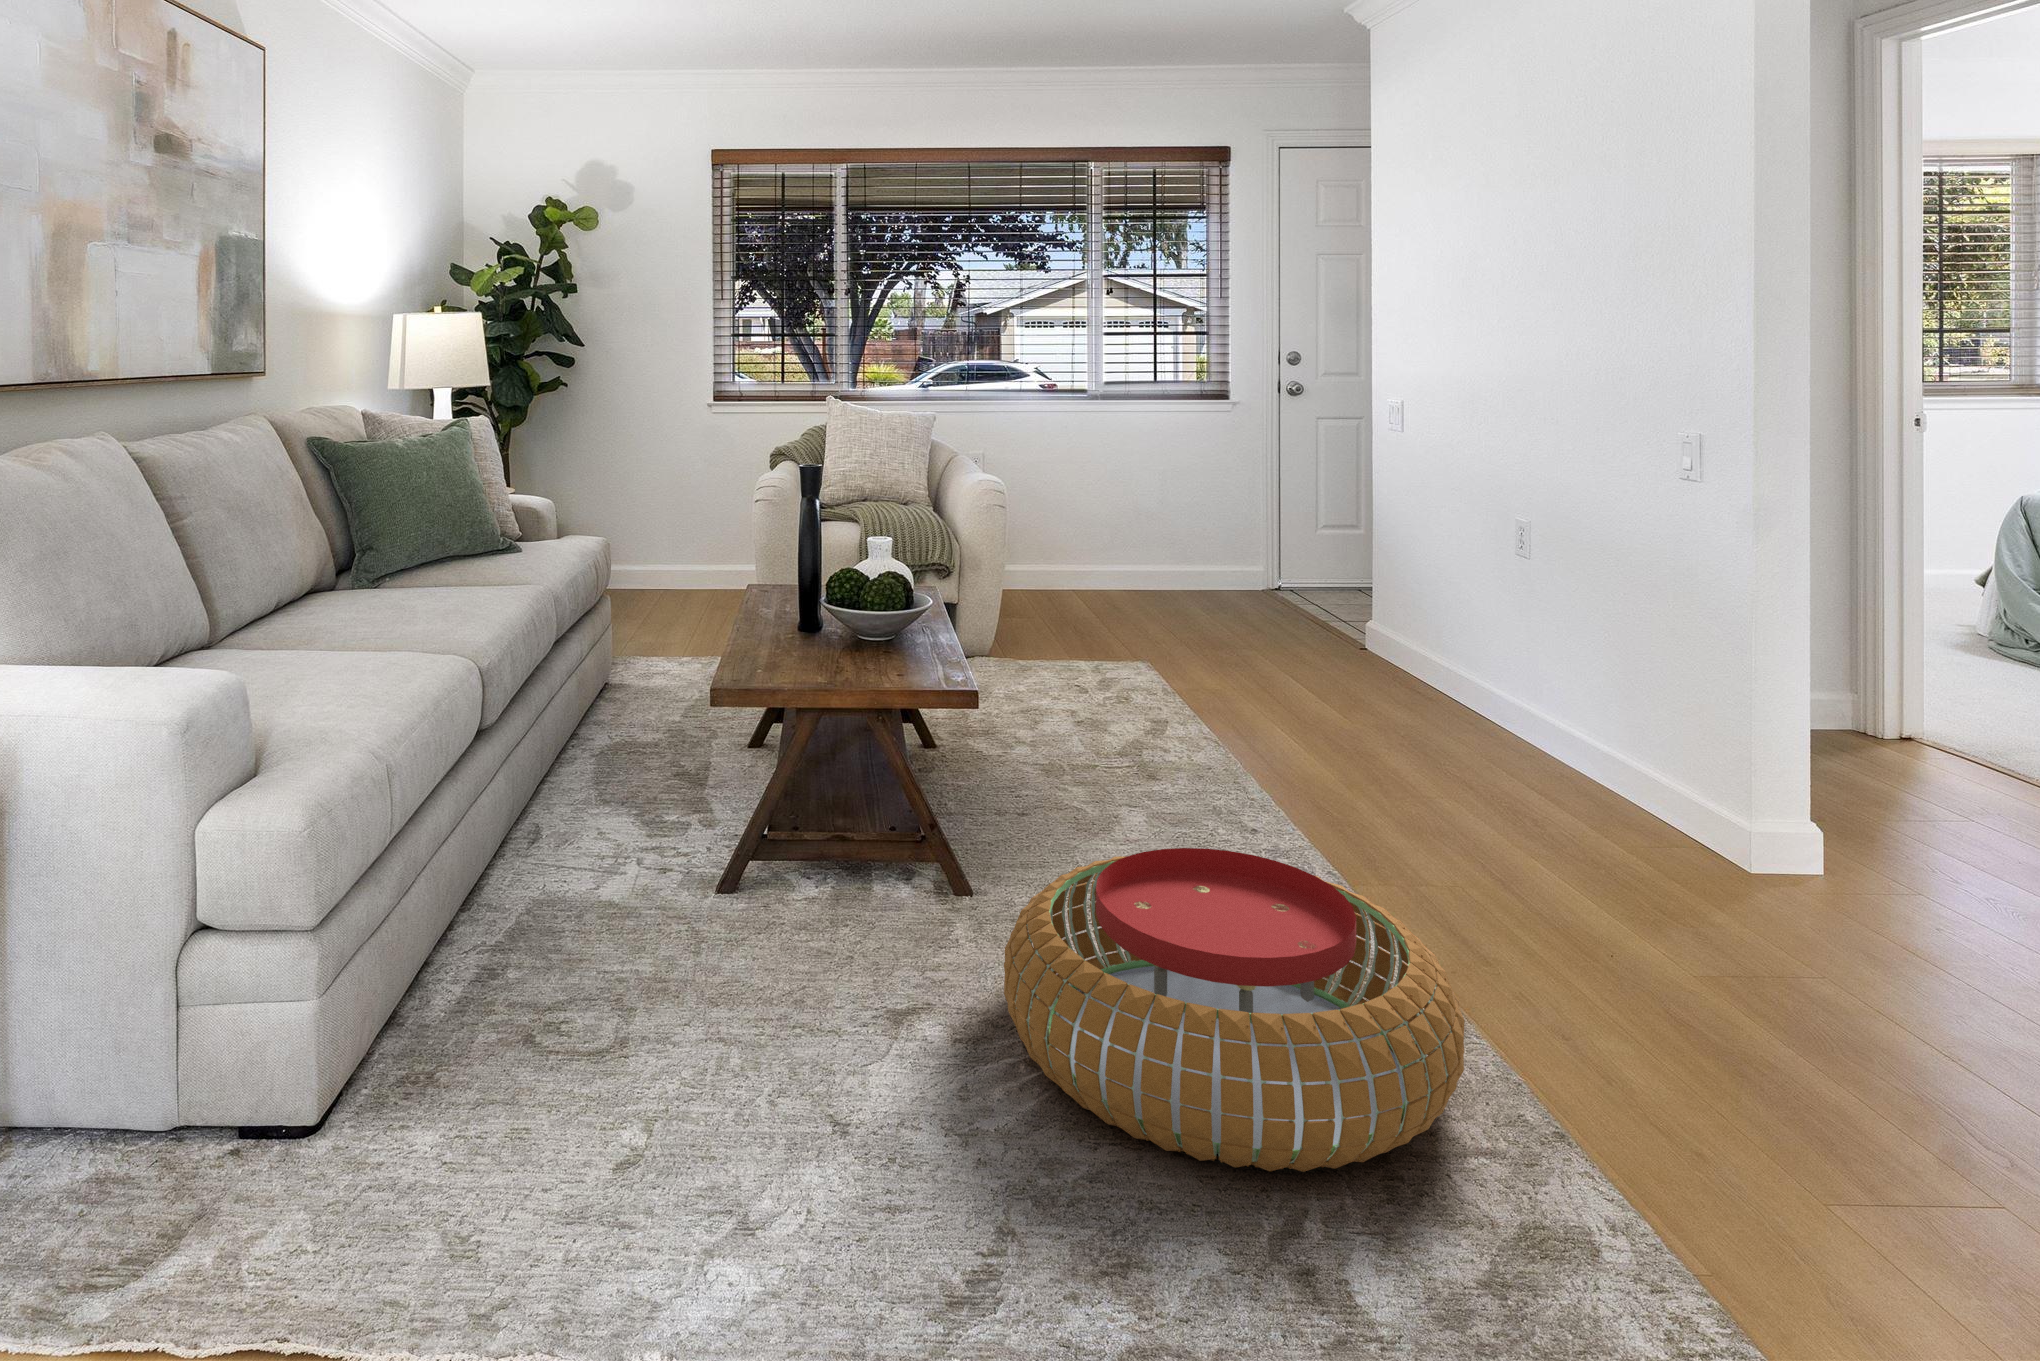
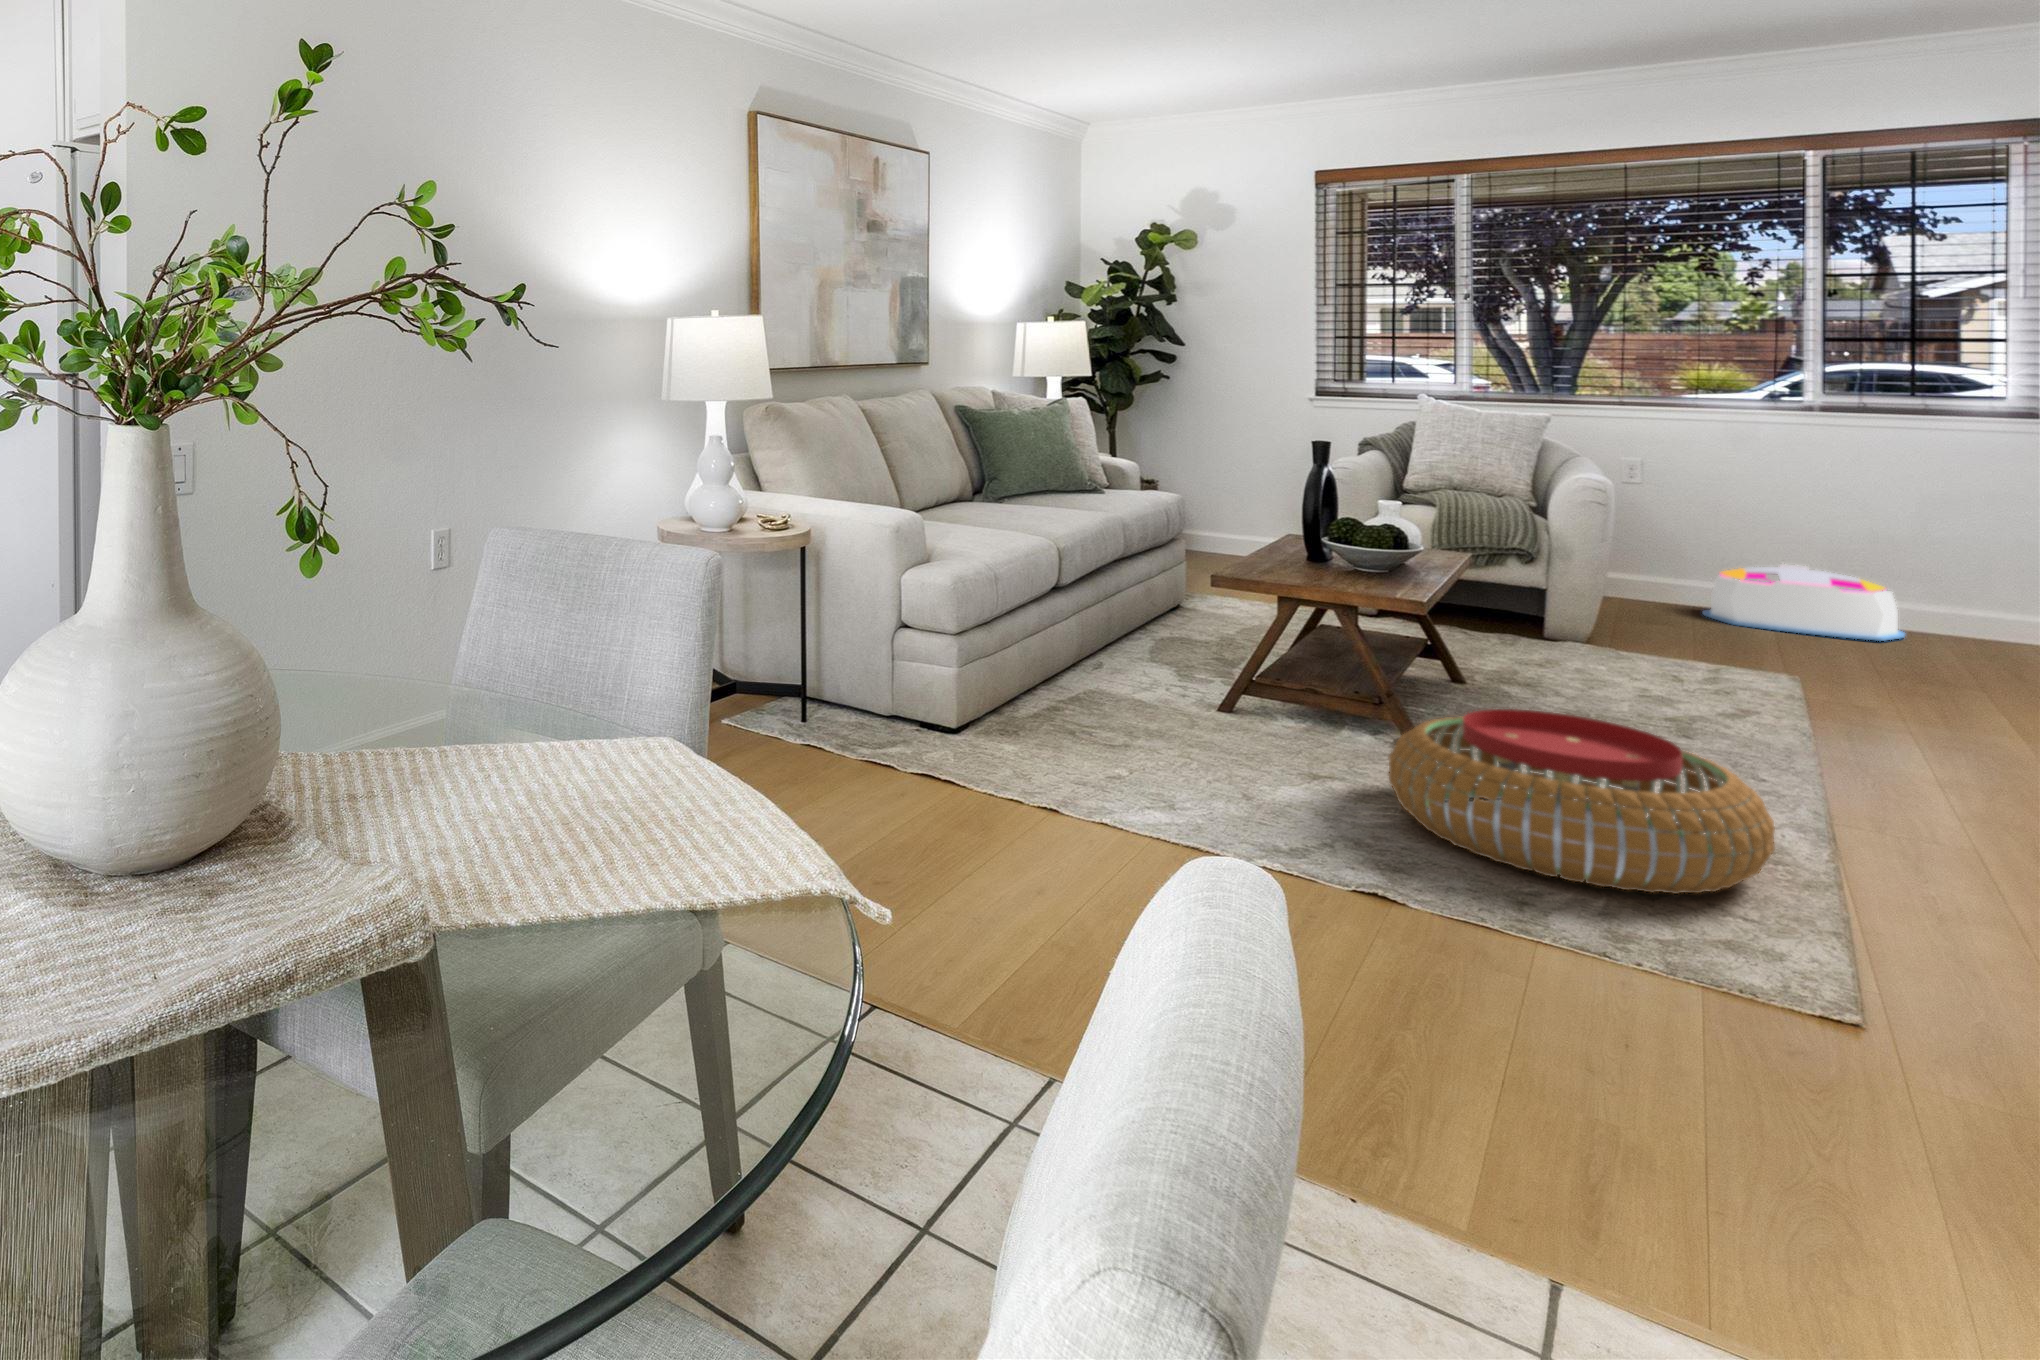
storage bin: none [1049,545,1186,612] -> present [1703,564,1905,641]

